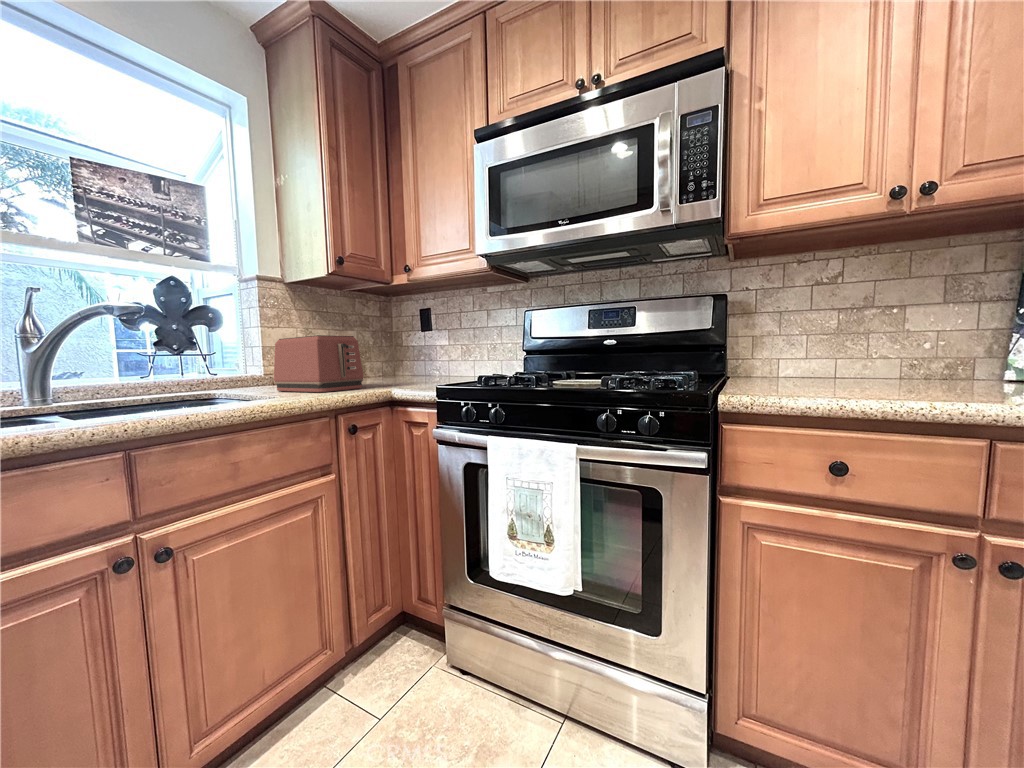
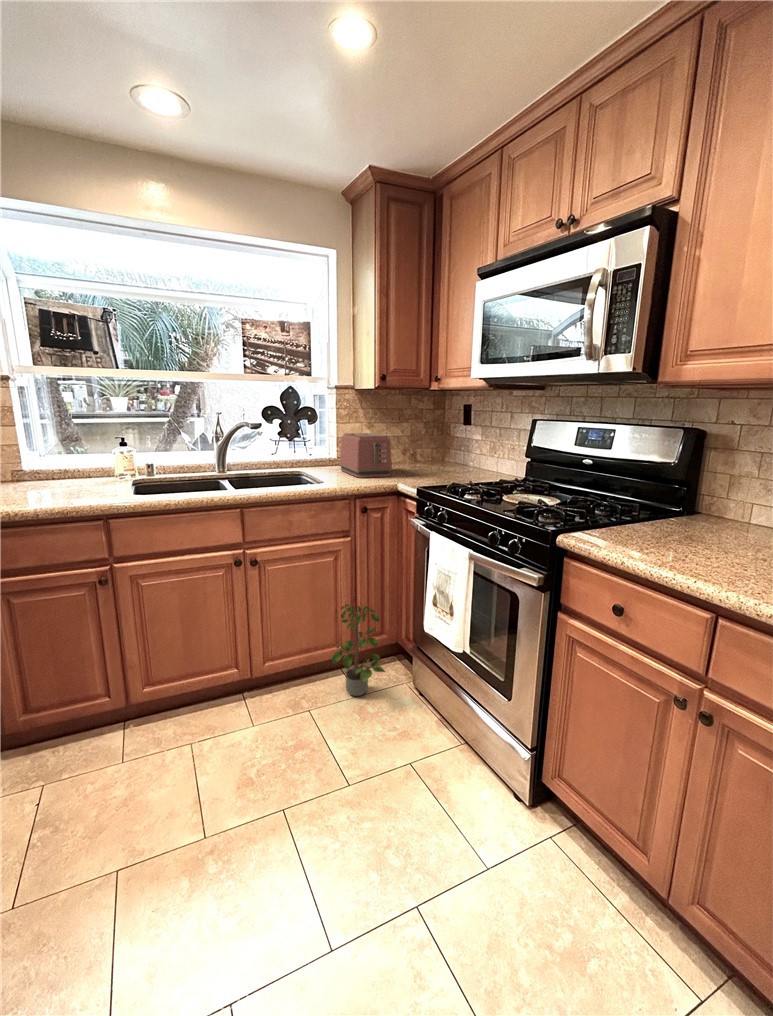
potted plant: none [329,567,428,725] -> present [332,603,386,696]

